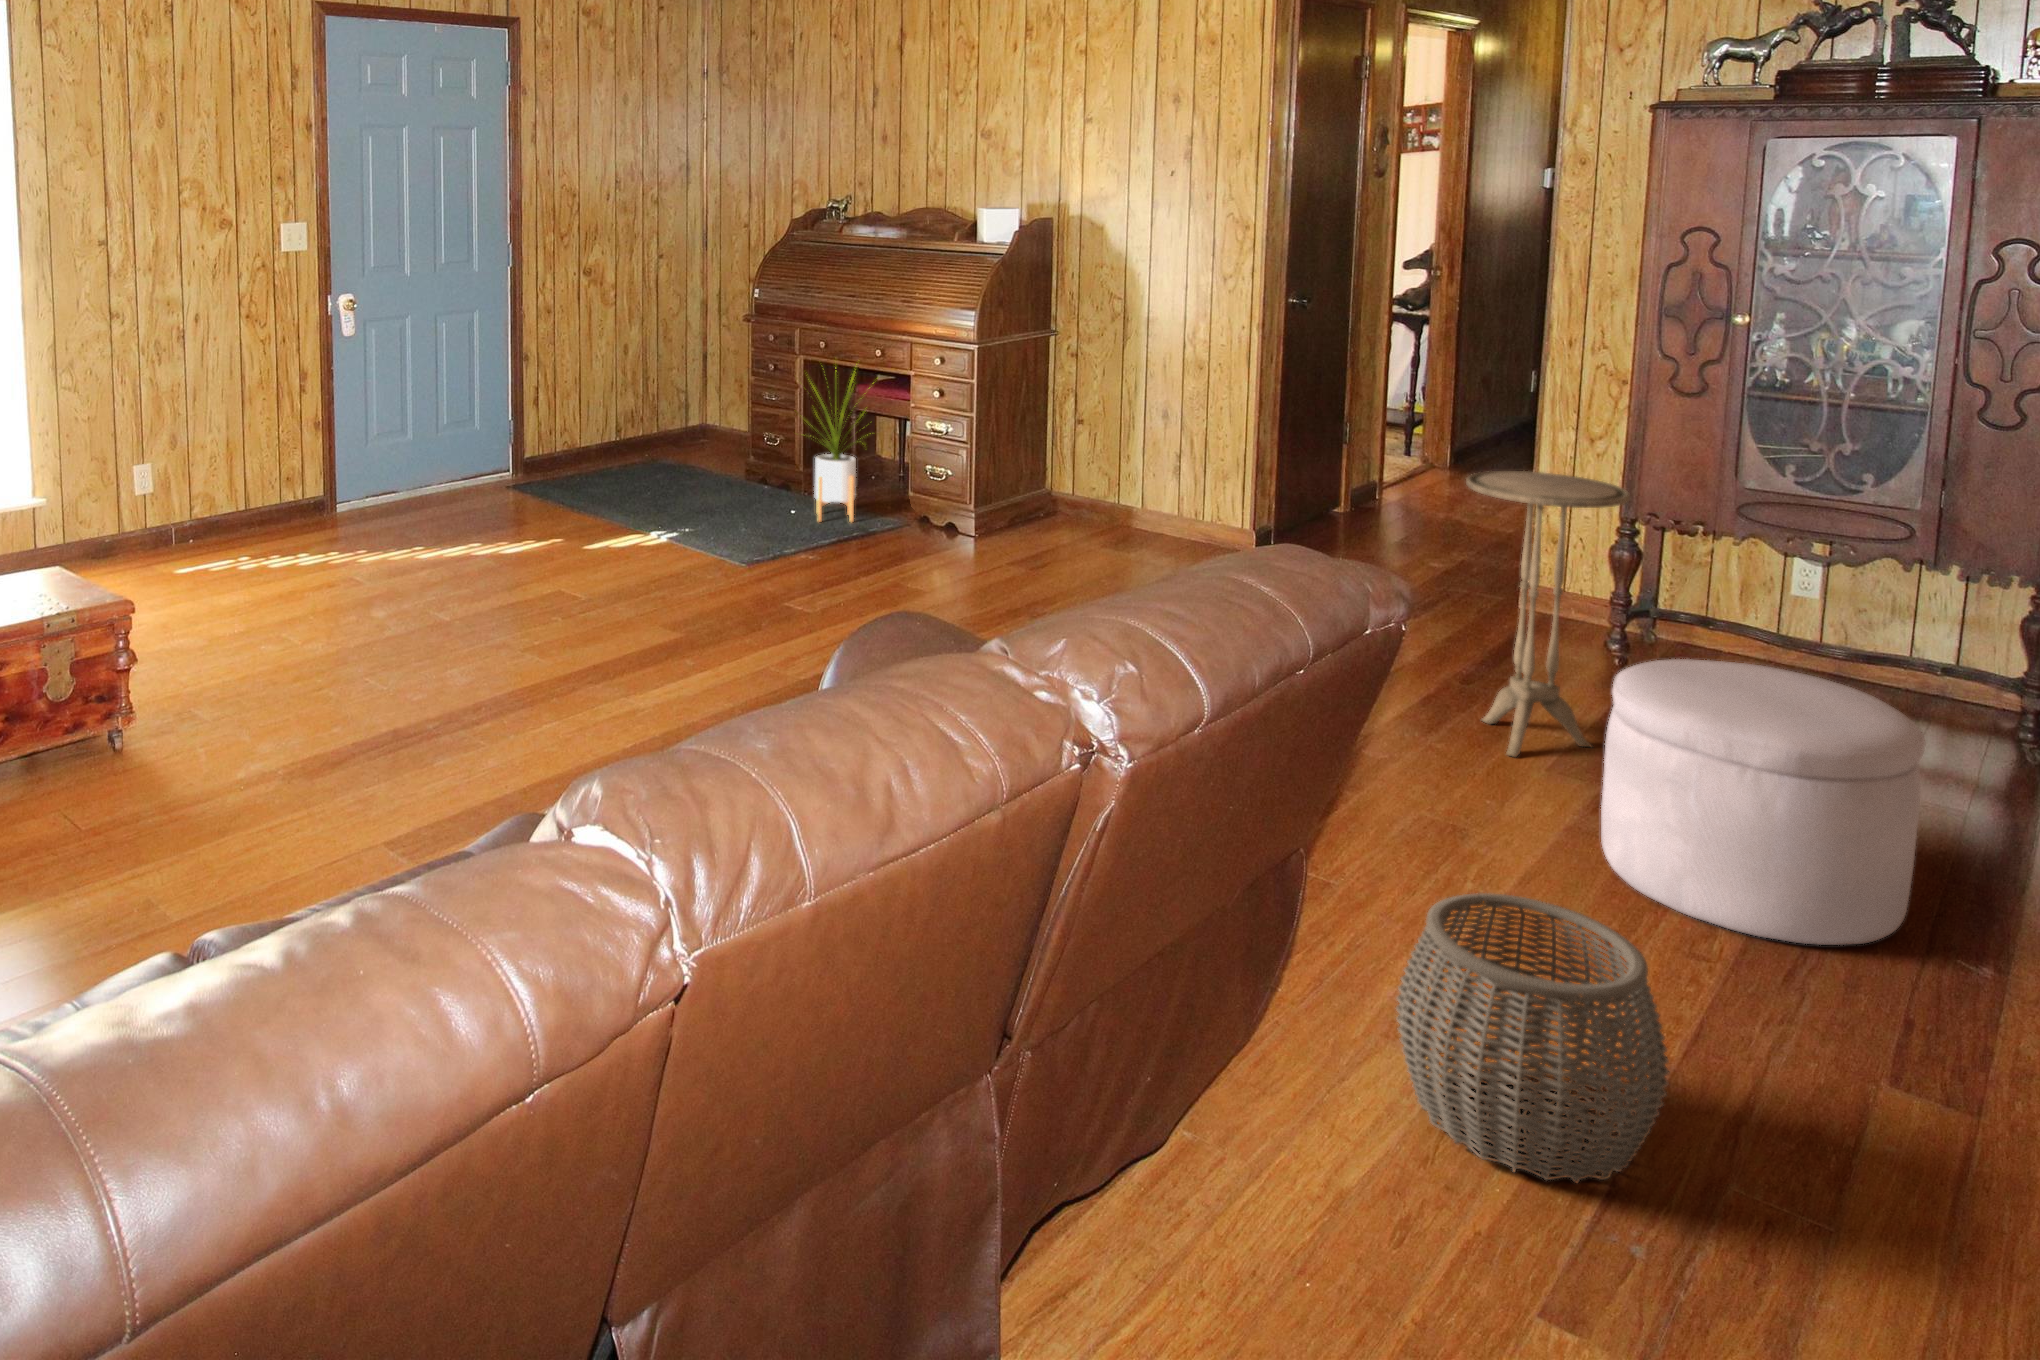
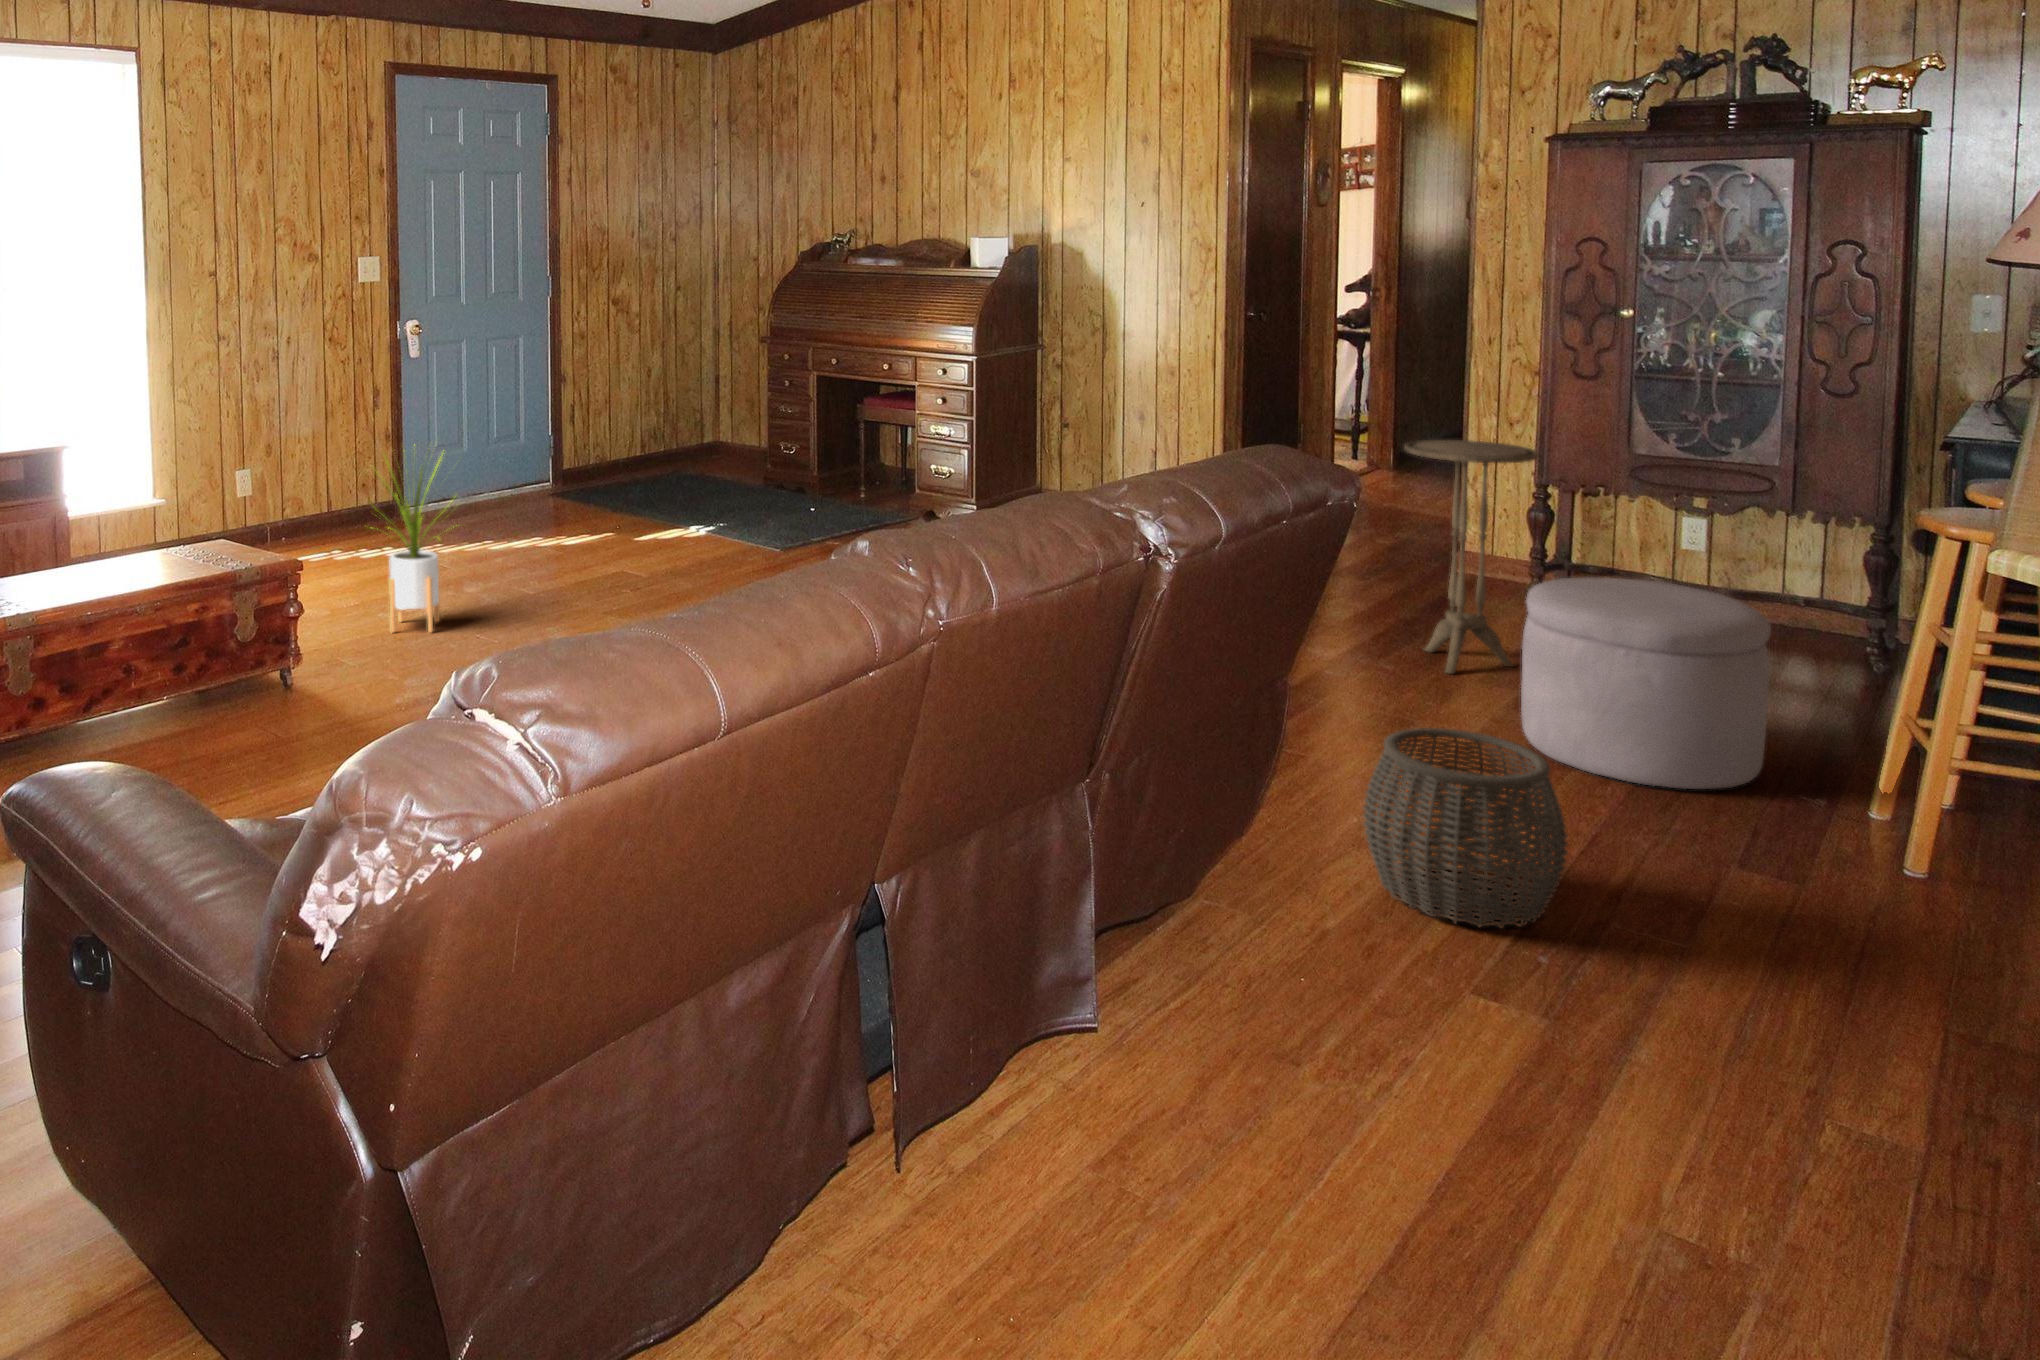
house plant: present [808,368,861,522] -> present [370,451,453,632]

